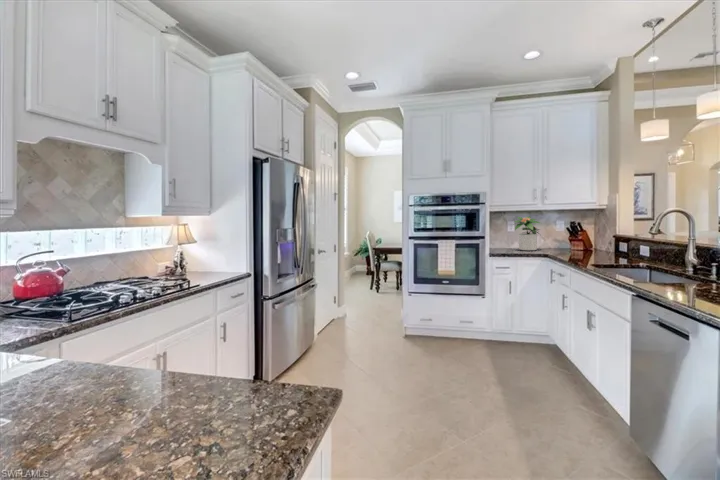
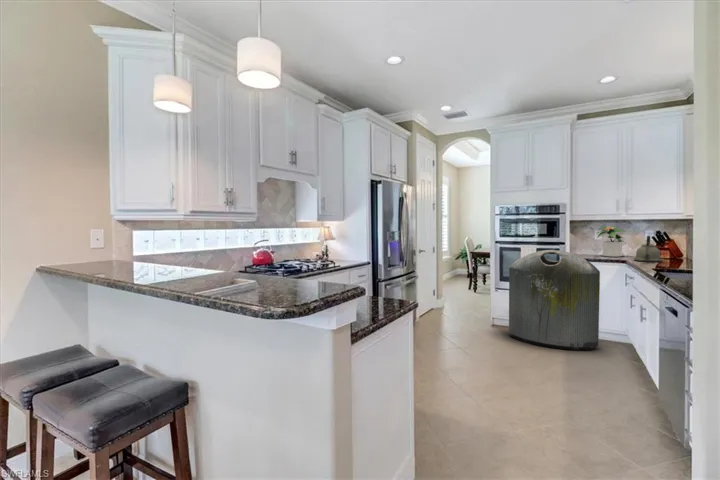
kettle: none [555,227,583,256] -> present [634,236,662,262]
trash can: none [428,246,526,361] -> present [509,250,600,350]

